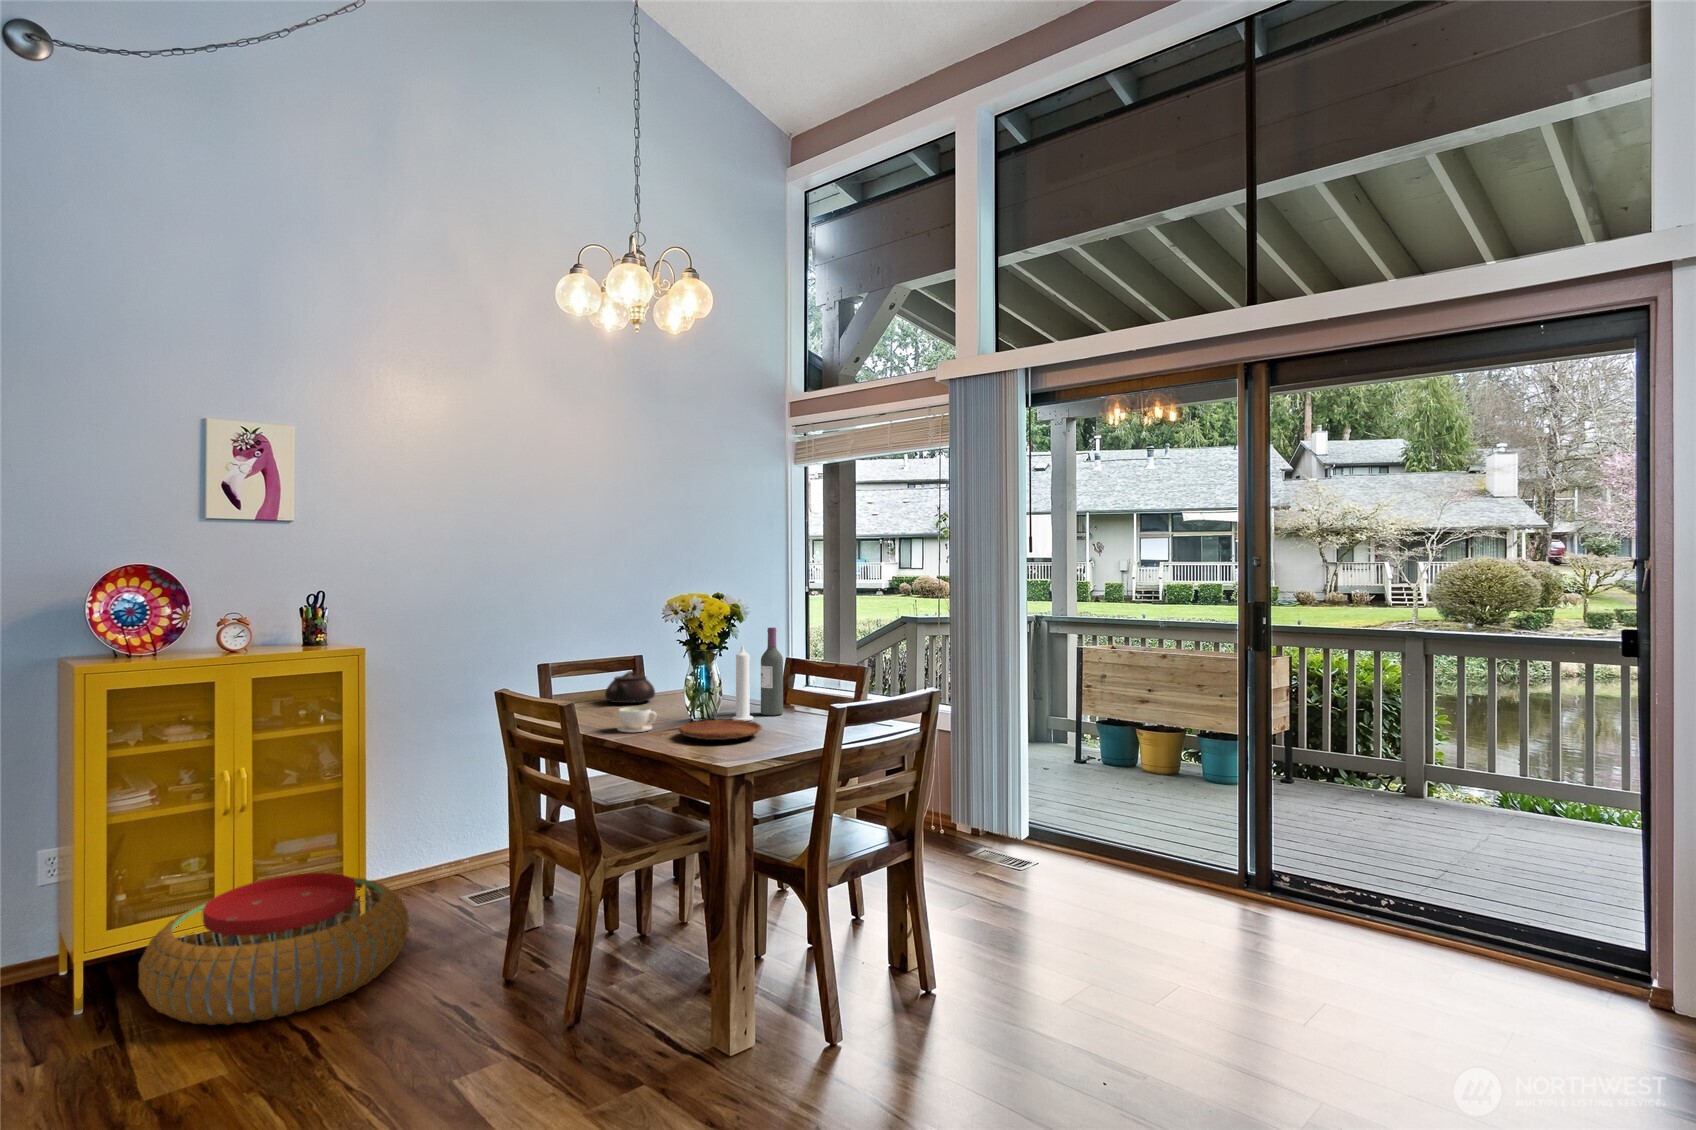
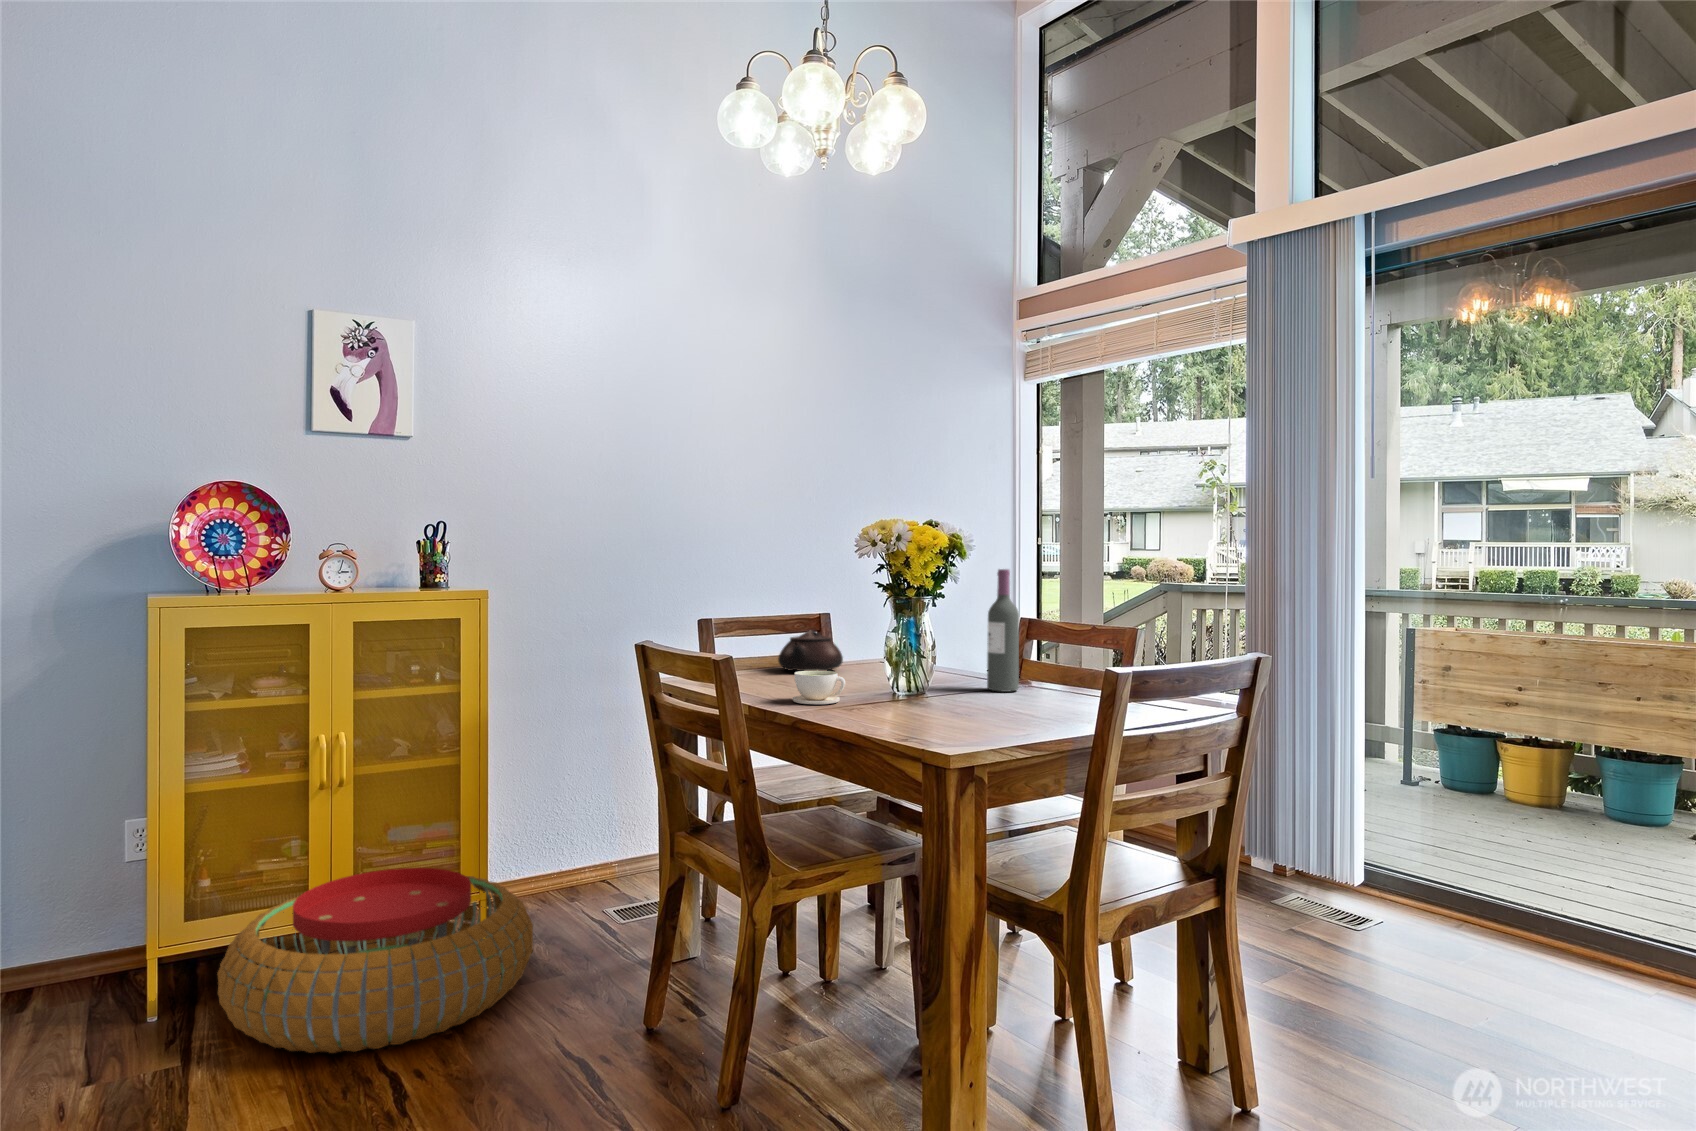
candle: present [732,645,753,721] -> none [948,591,978,697]
tray: present [678,720,762,740] -> none [875,692,996,718]

